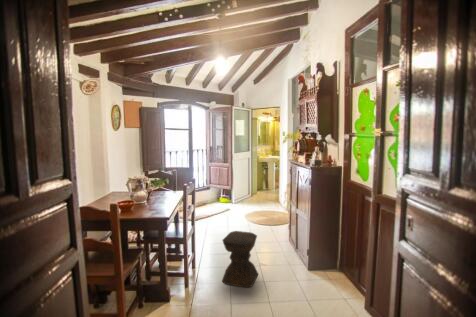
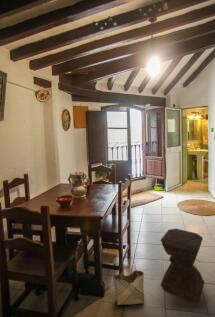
woven basket: none [180,256,207,298] -> present [113,256,144,305]

